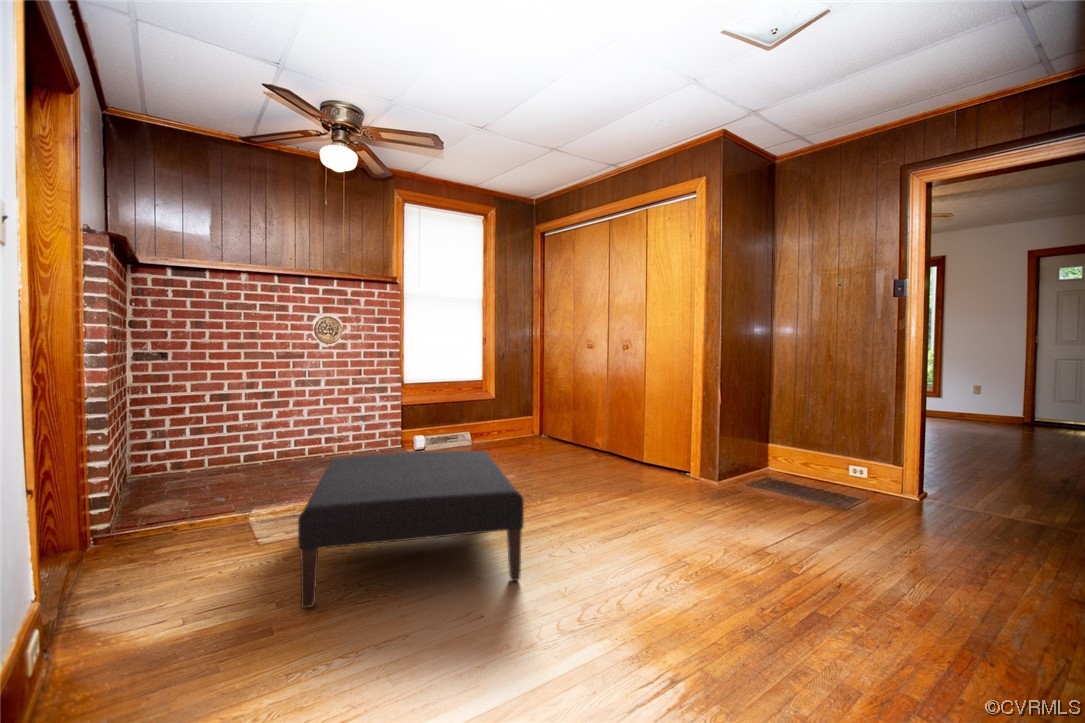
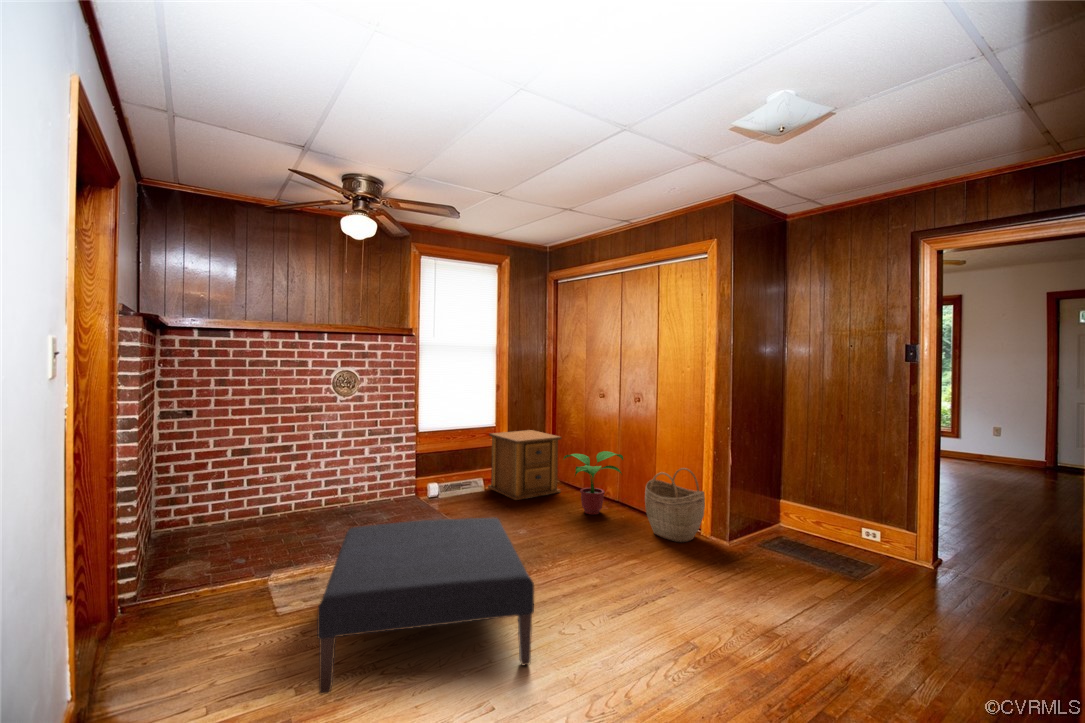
side table: none [476,385,550,451] -> present [488,430,561,500]
potted plant: none [551,400,612,462] -> present [563,451,623,514]
woven basket: none [634,411,694,482] -> present [645,468,705,542]

